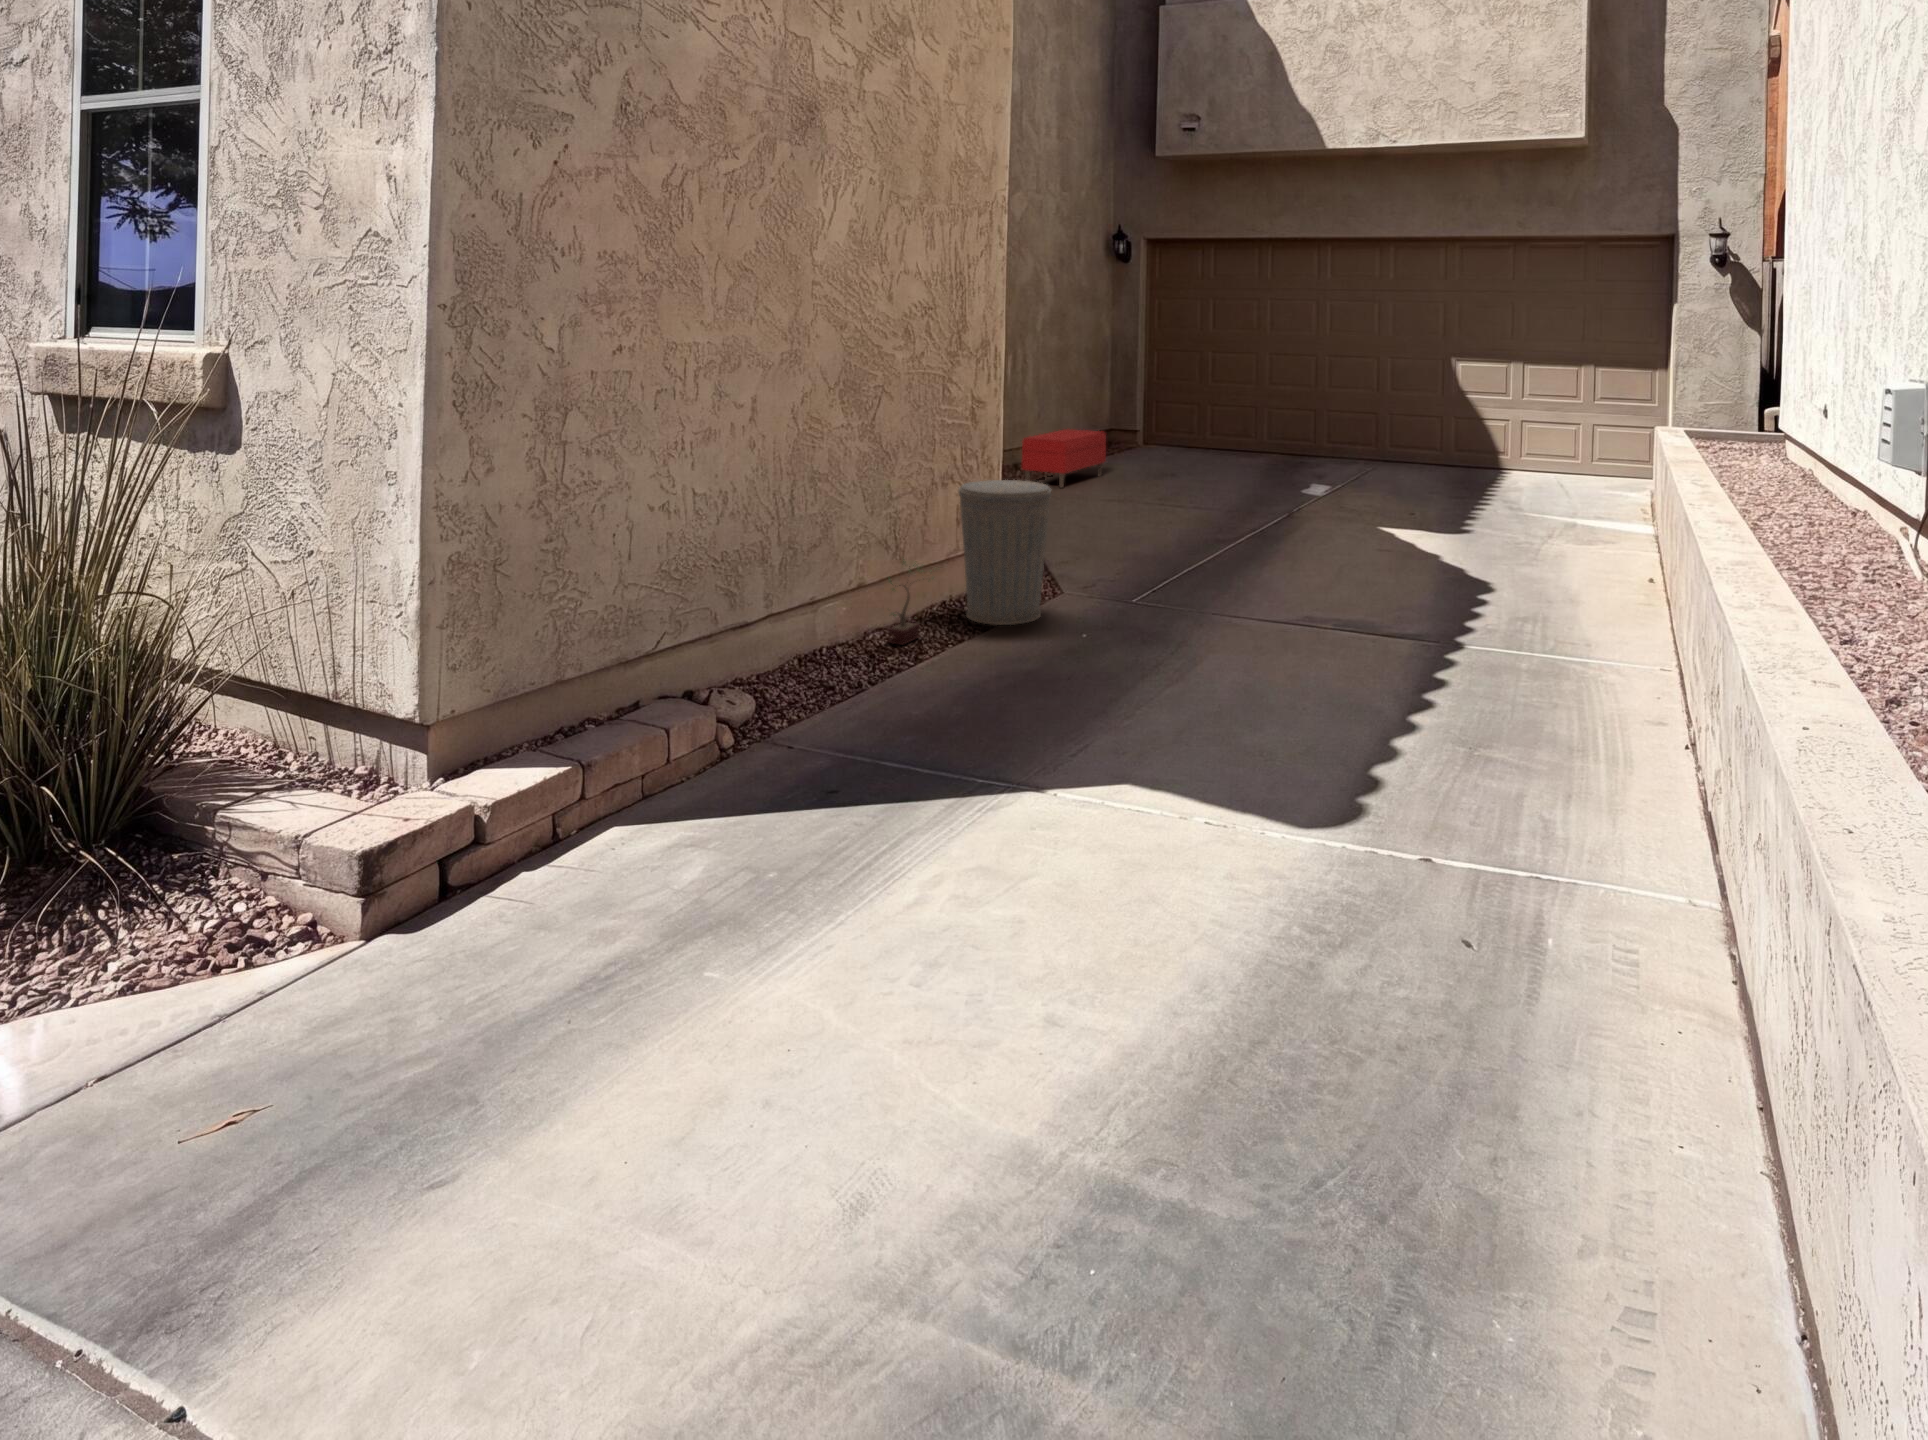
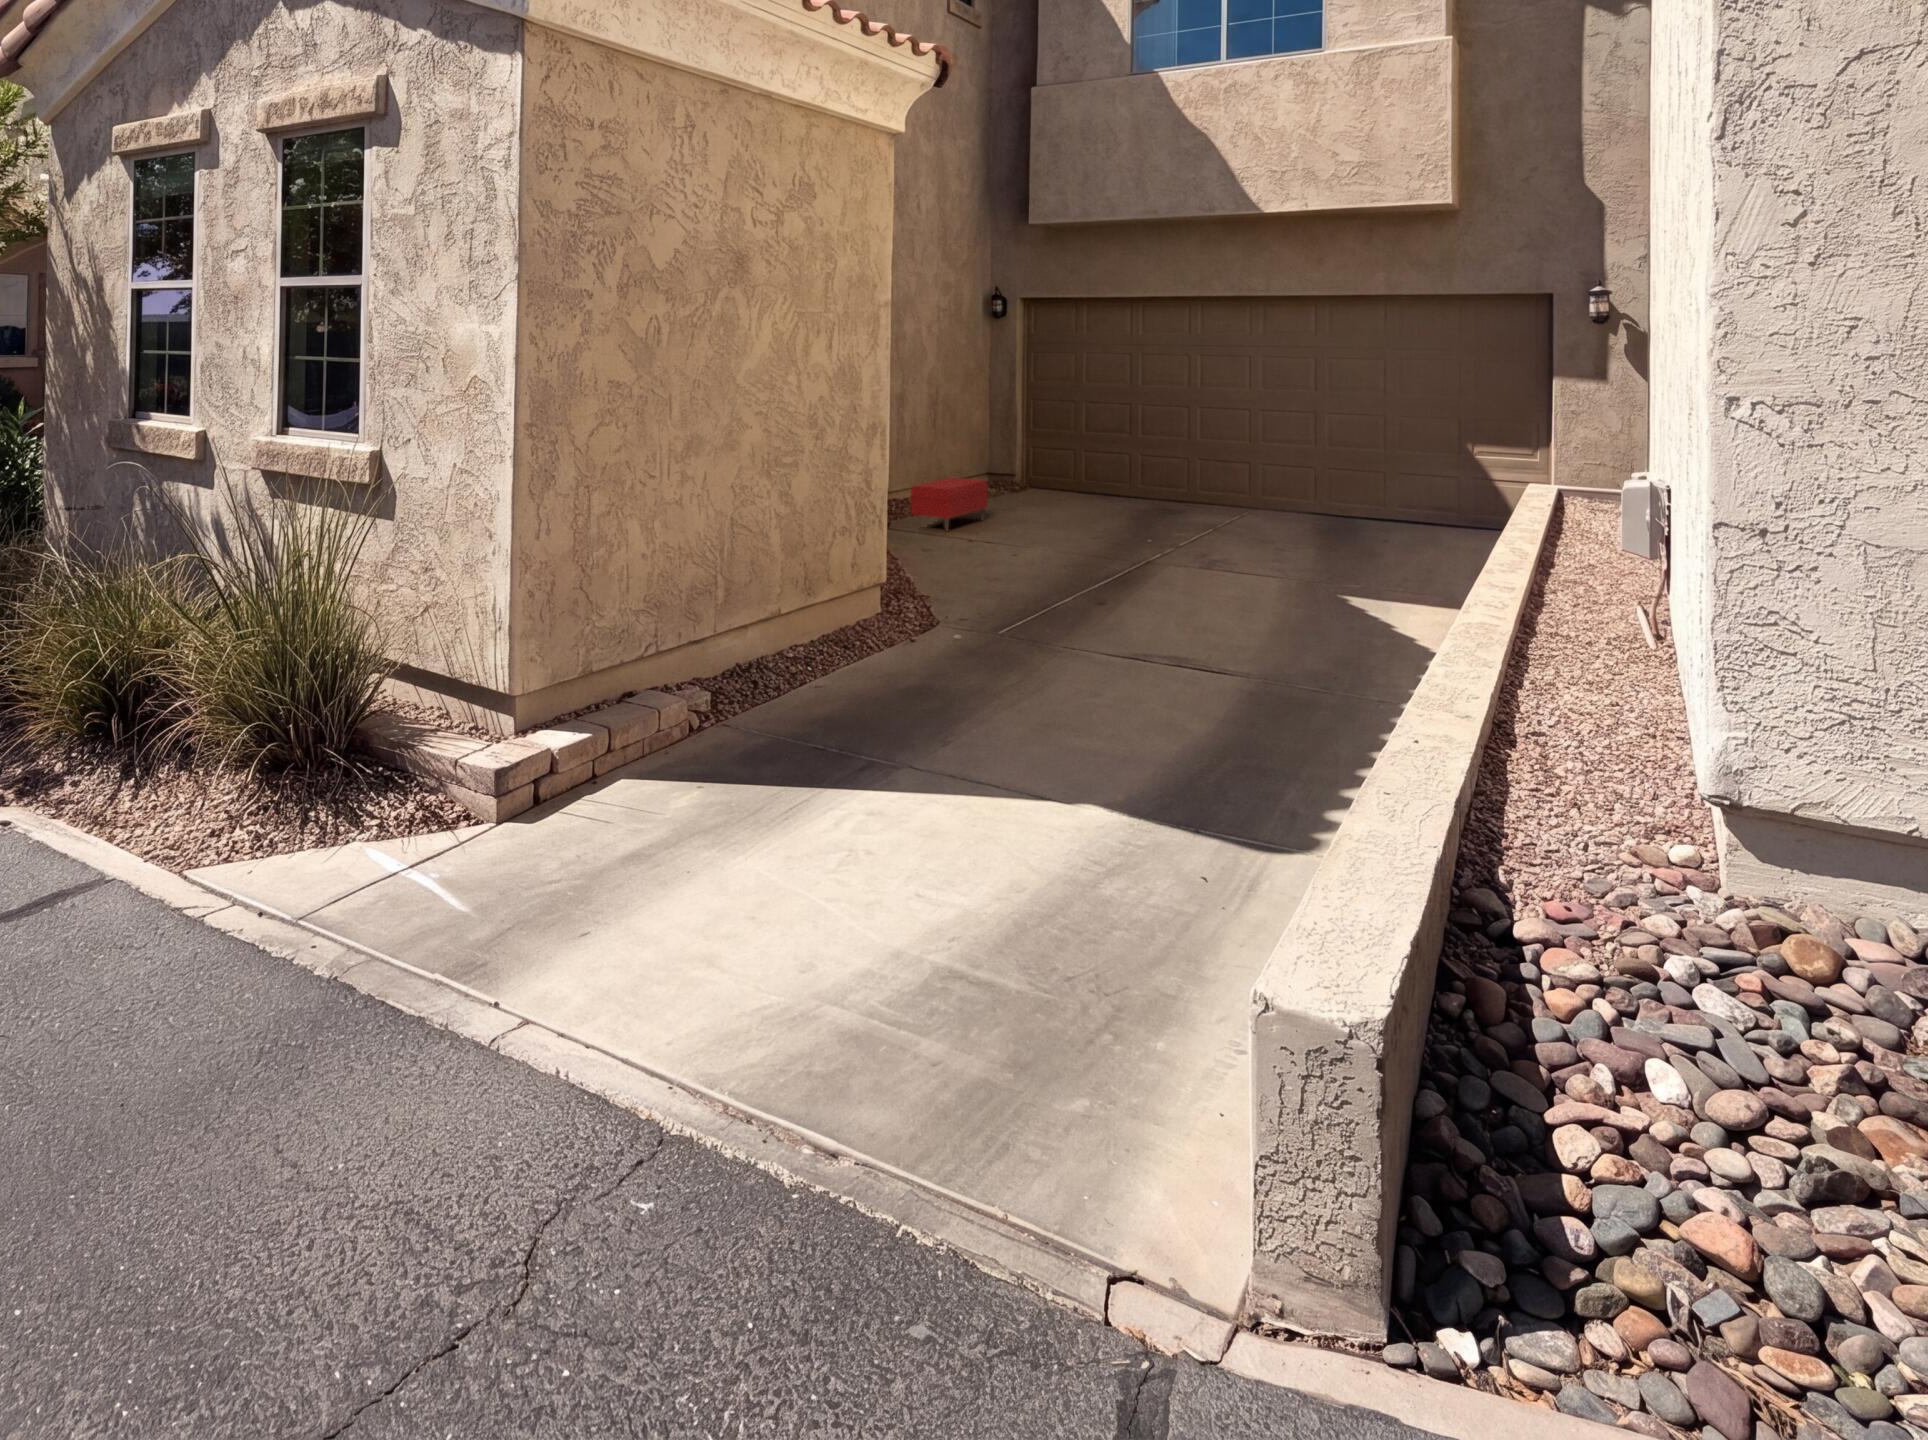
trash can: present [958,480,1051,625] -> none [855,532,930,649]
potted plant: present [888,559,920,645] -> none [801,591,842,661]

